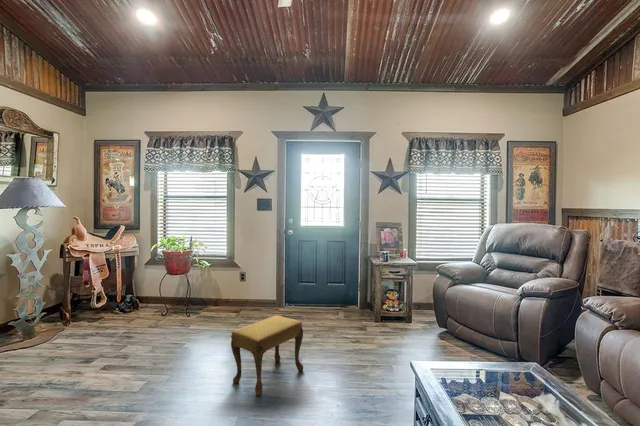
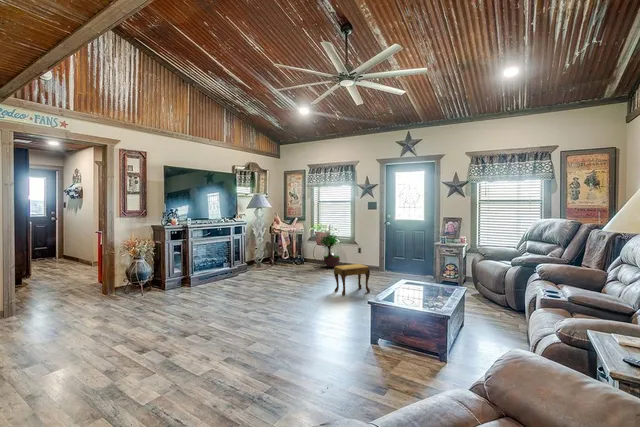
potted tree: none [170,248,211,311] -> present [320,234,340,267]

